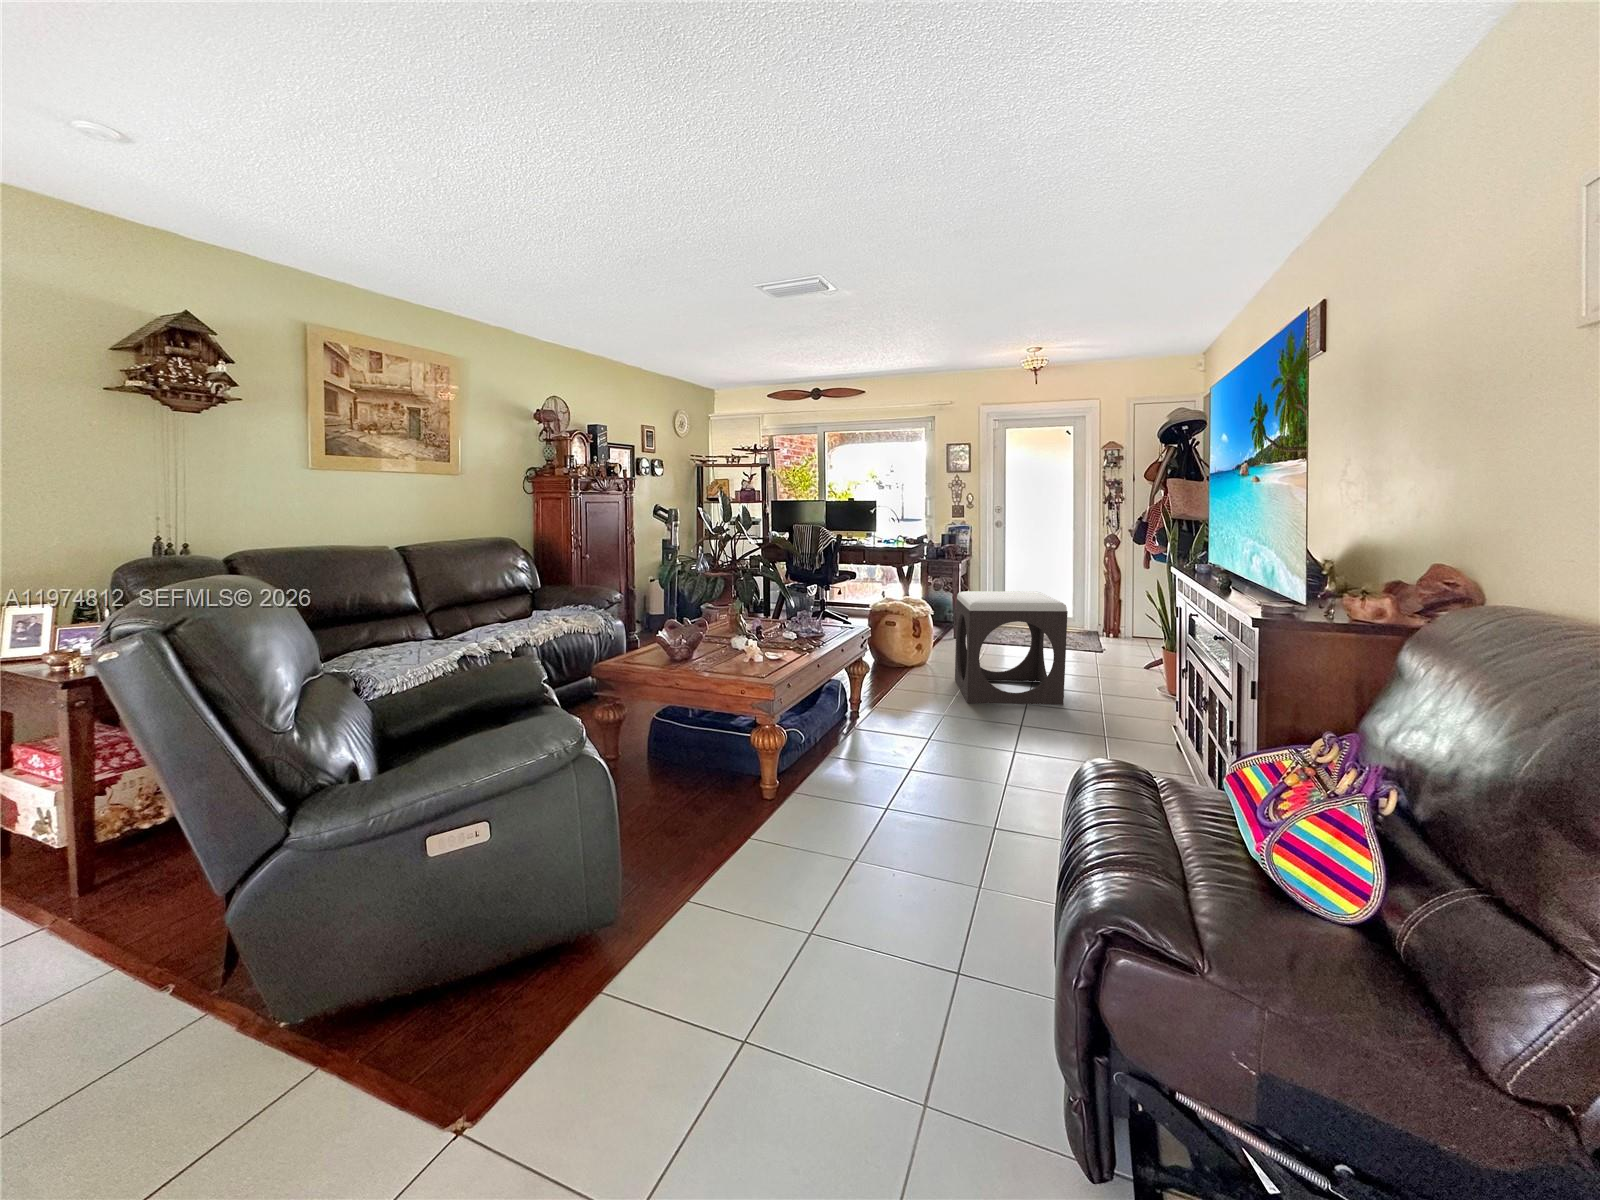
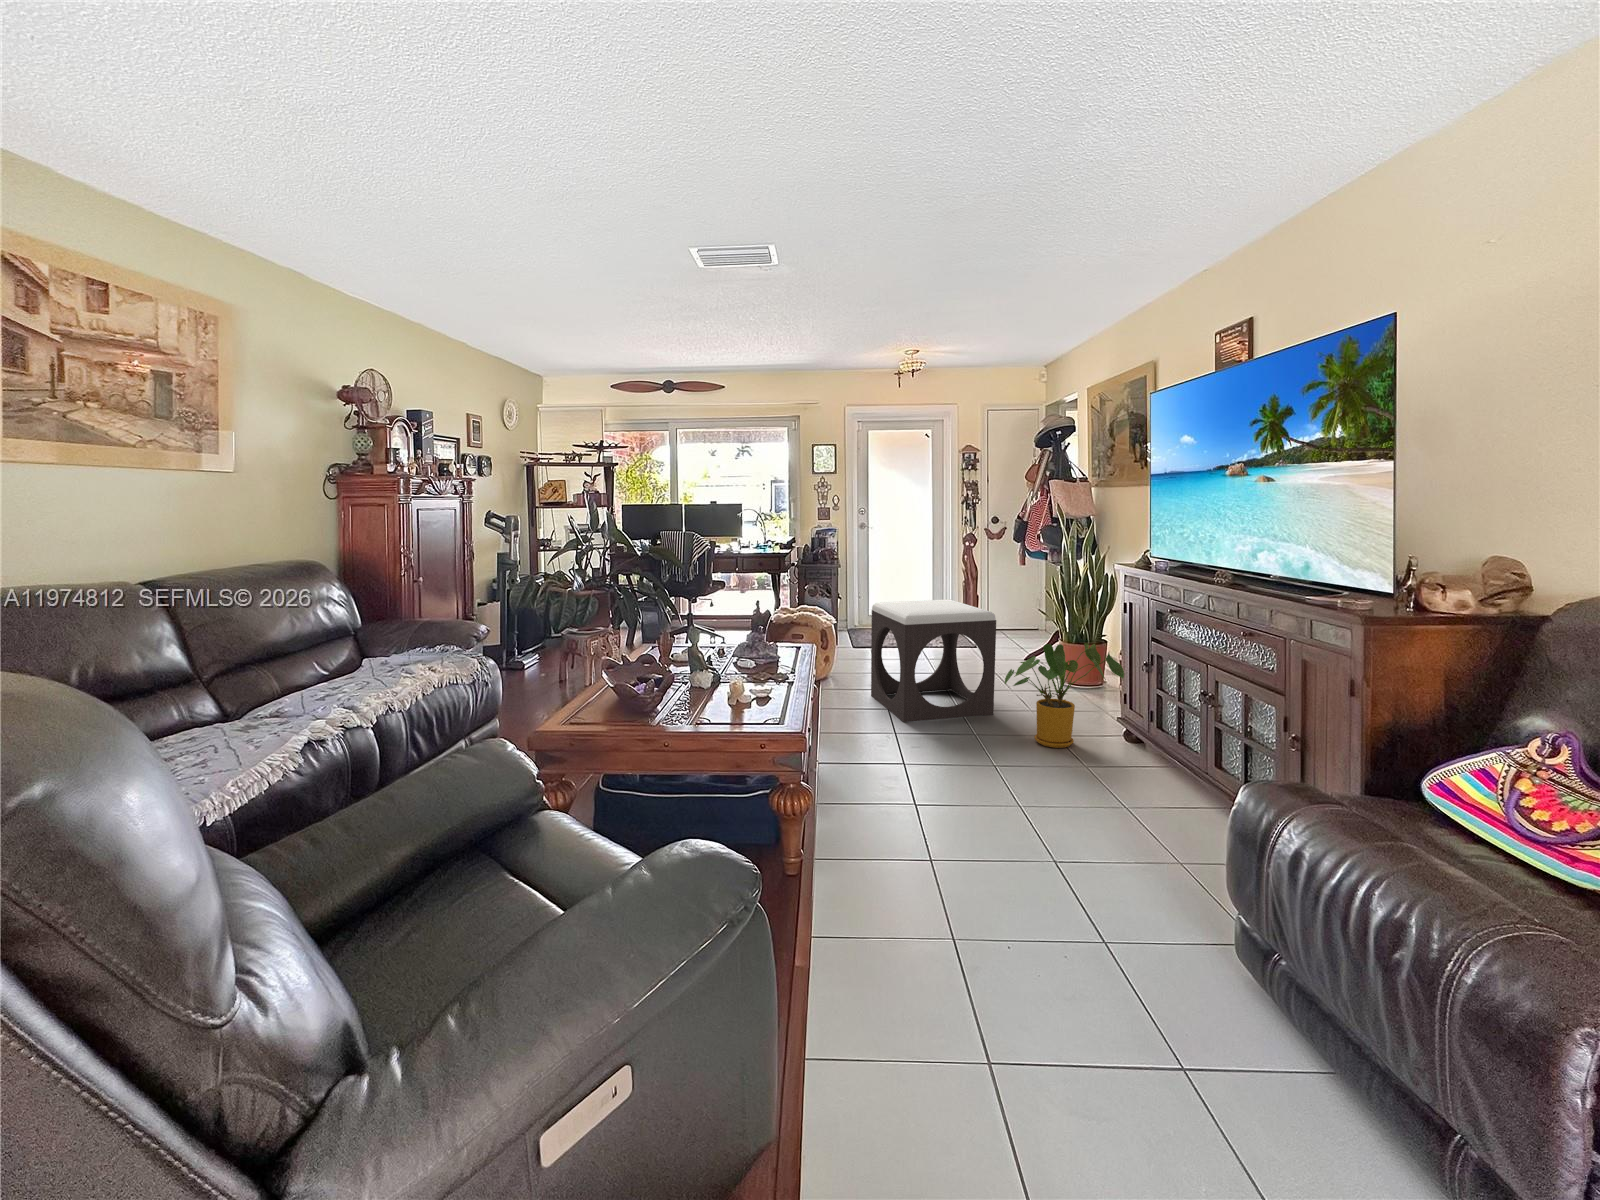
house plant: none [1054,634,1176,738] -> present [1005,643,1124,748]

